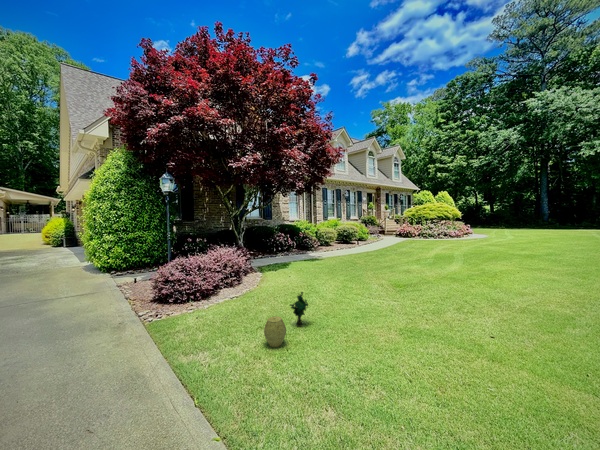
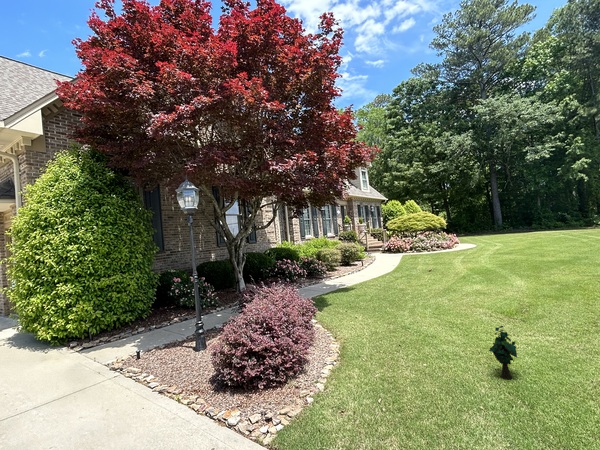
woven basket: present [264,316,286,347] -> none [514,370,558,423]

